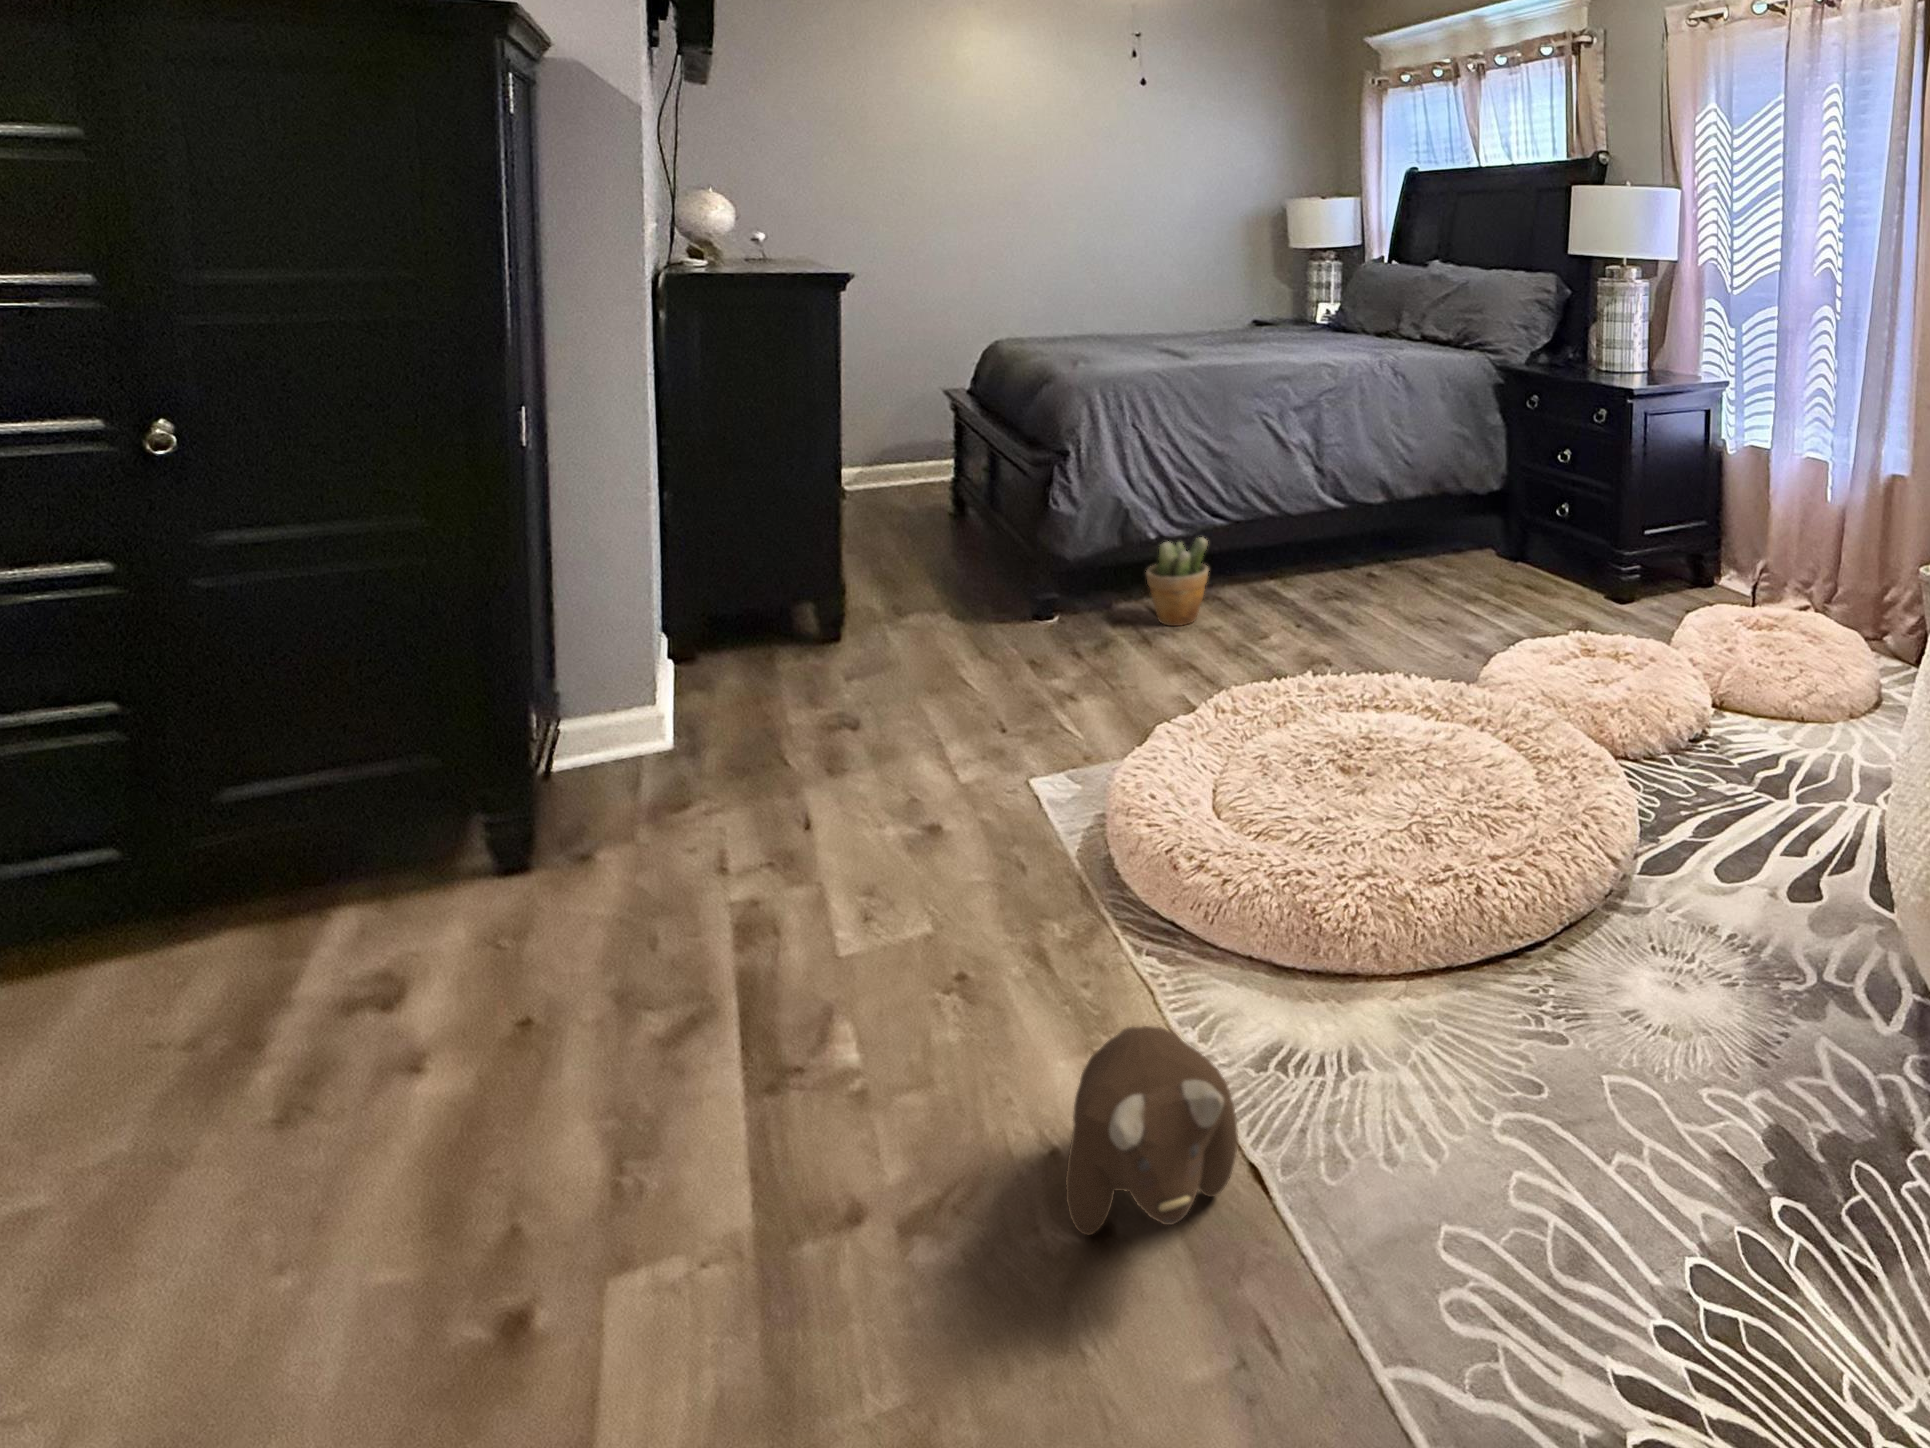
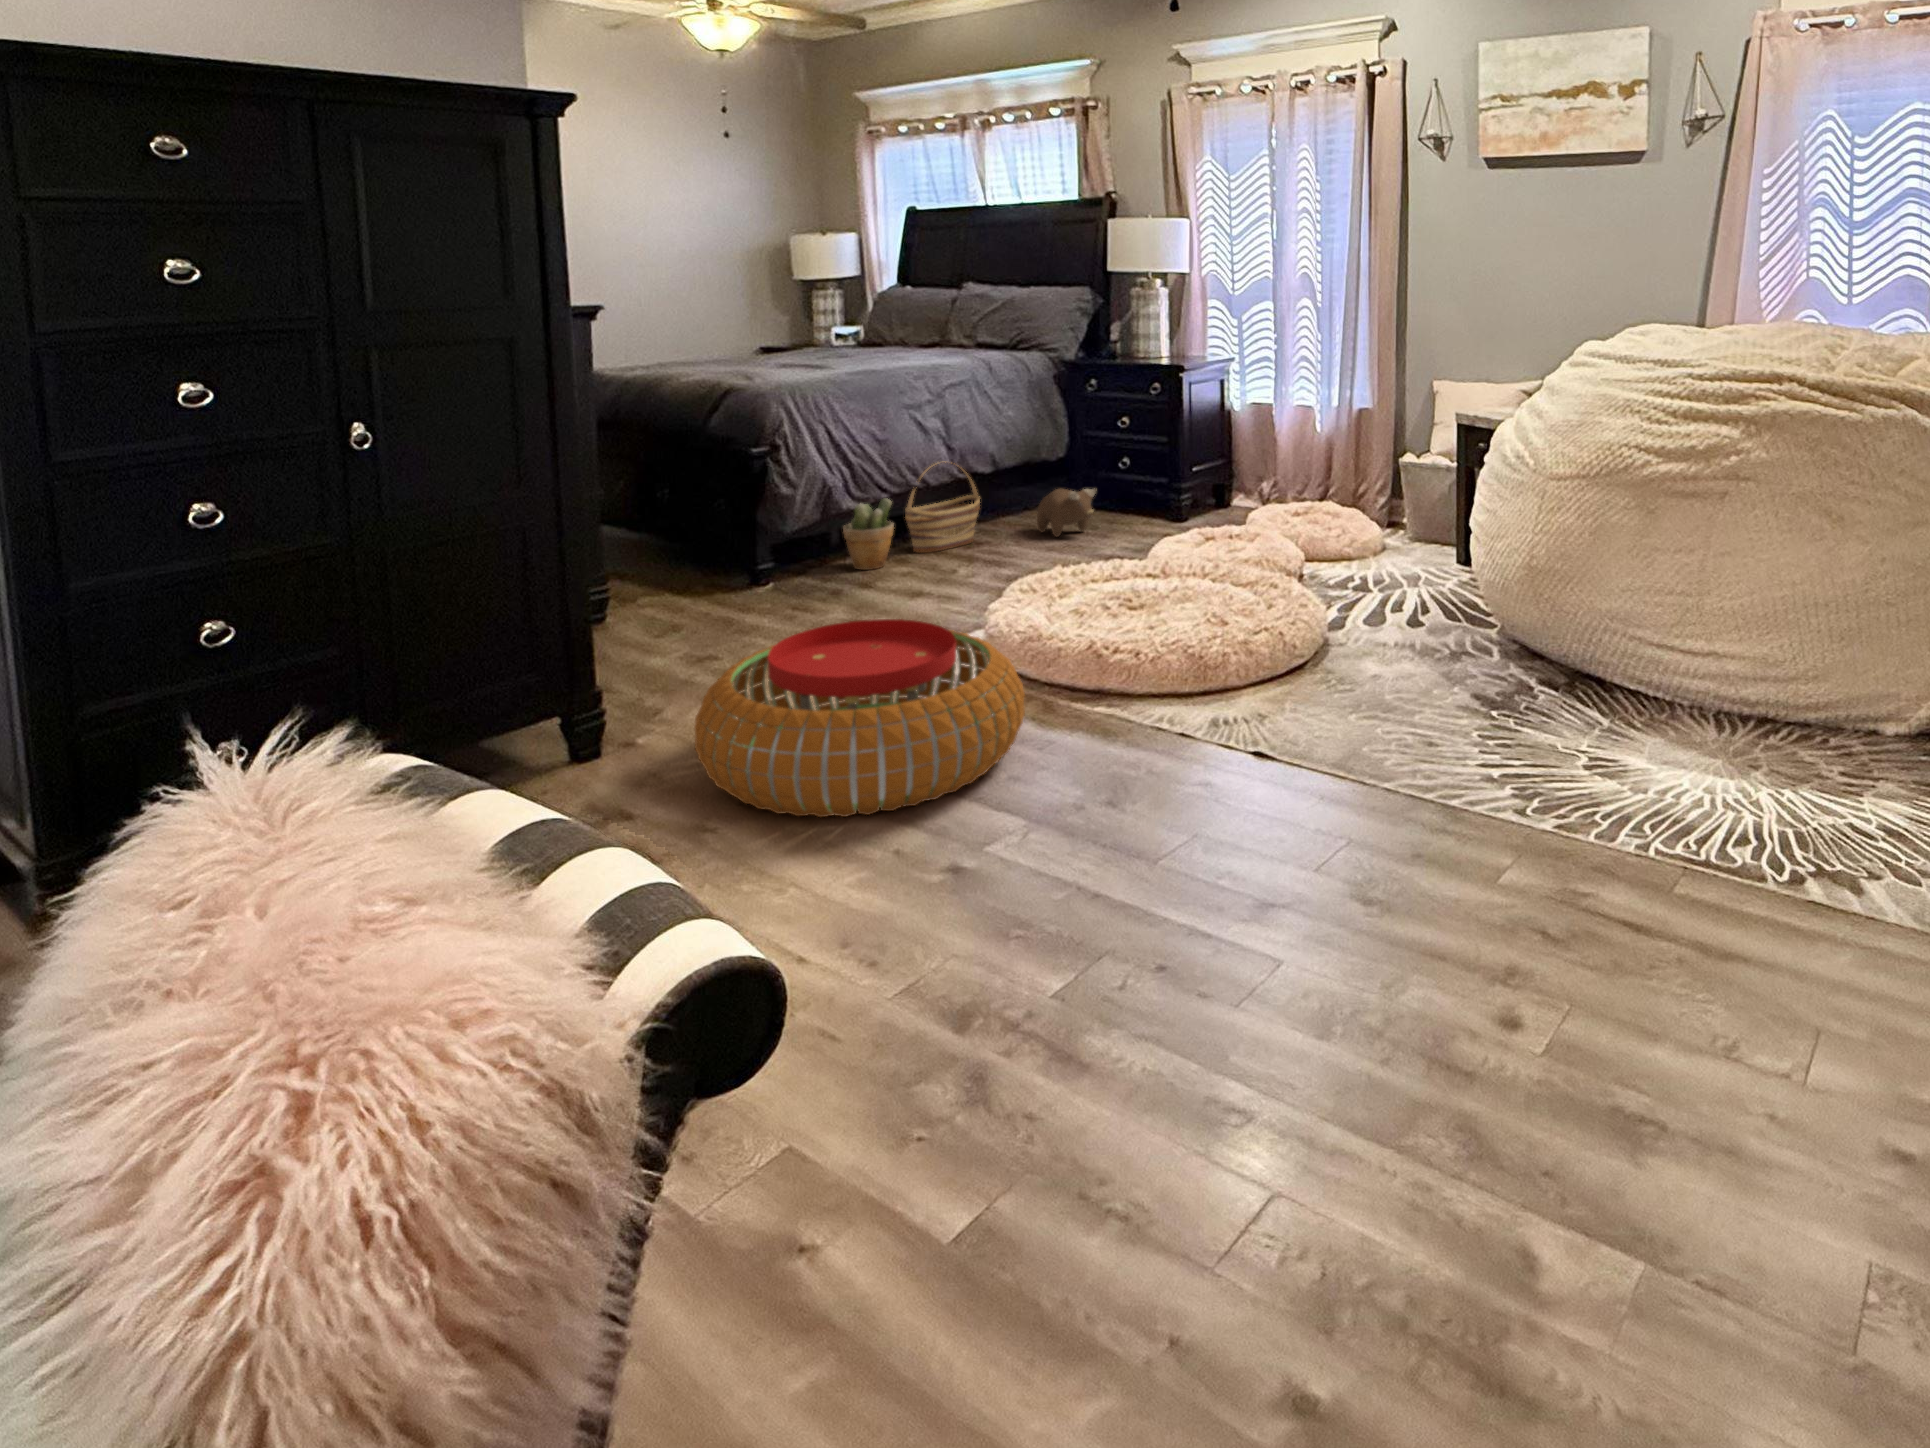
basket: none [1242,494,1347,608] -> present [905,462,980,553]
pouf: none [434,777,981,1148] -> present [694,619,1025,817]
plush toy: present [1066,1026,1238,1235] -> present [1037,488,1096,537]

